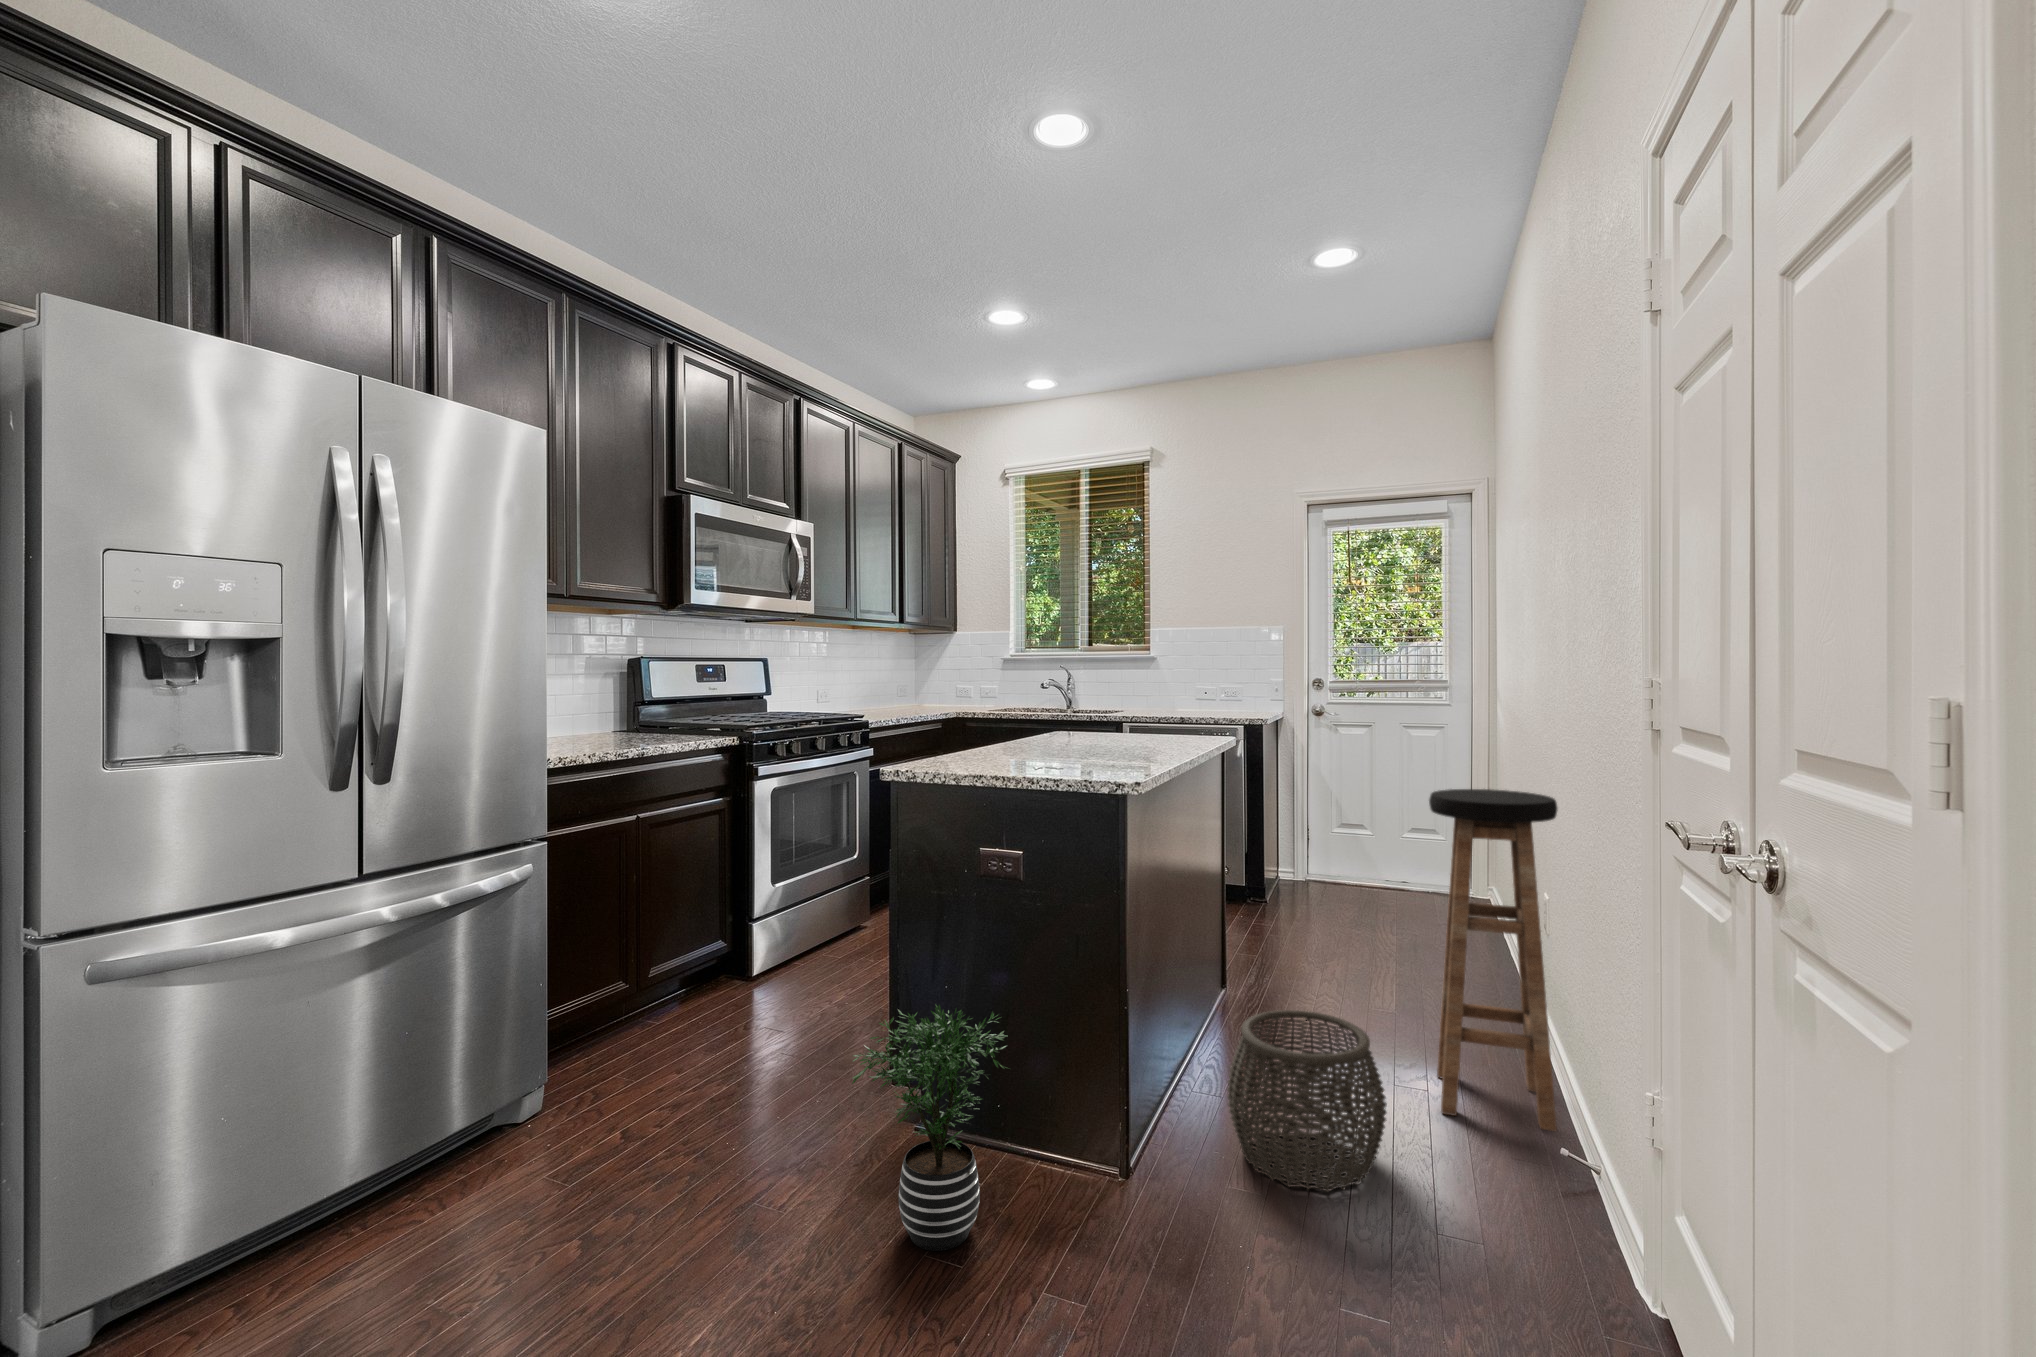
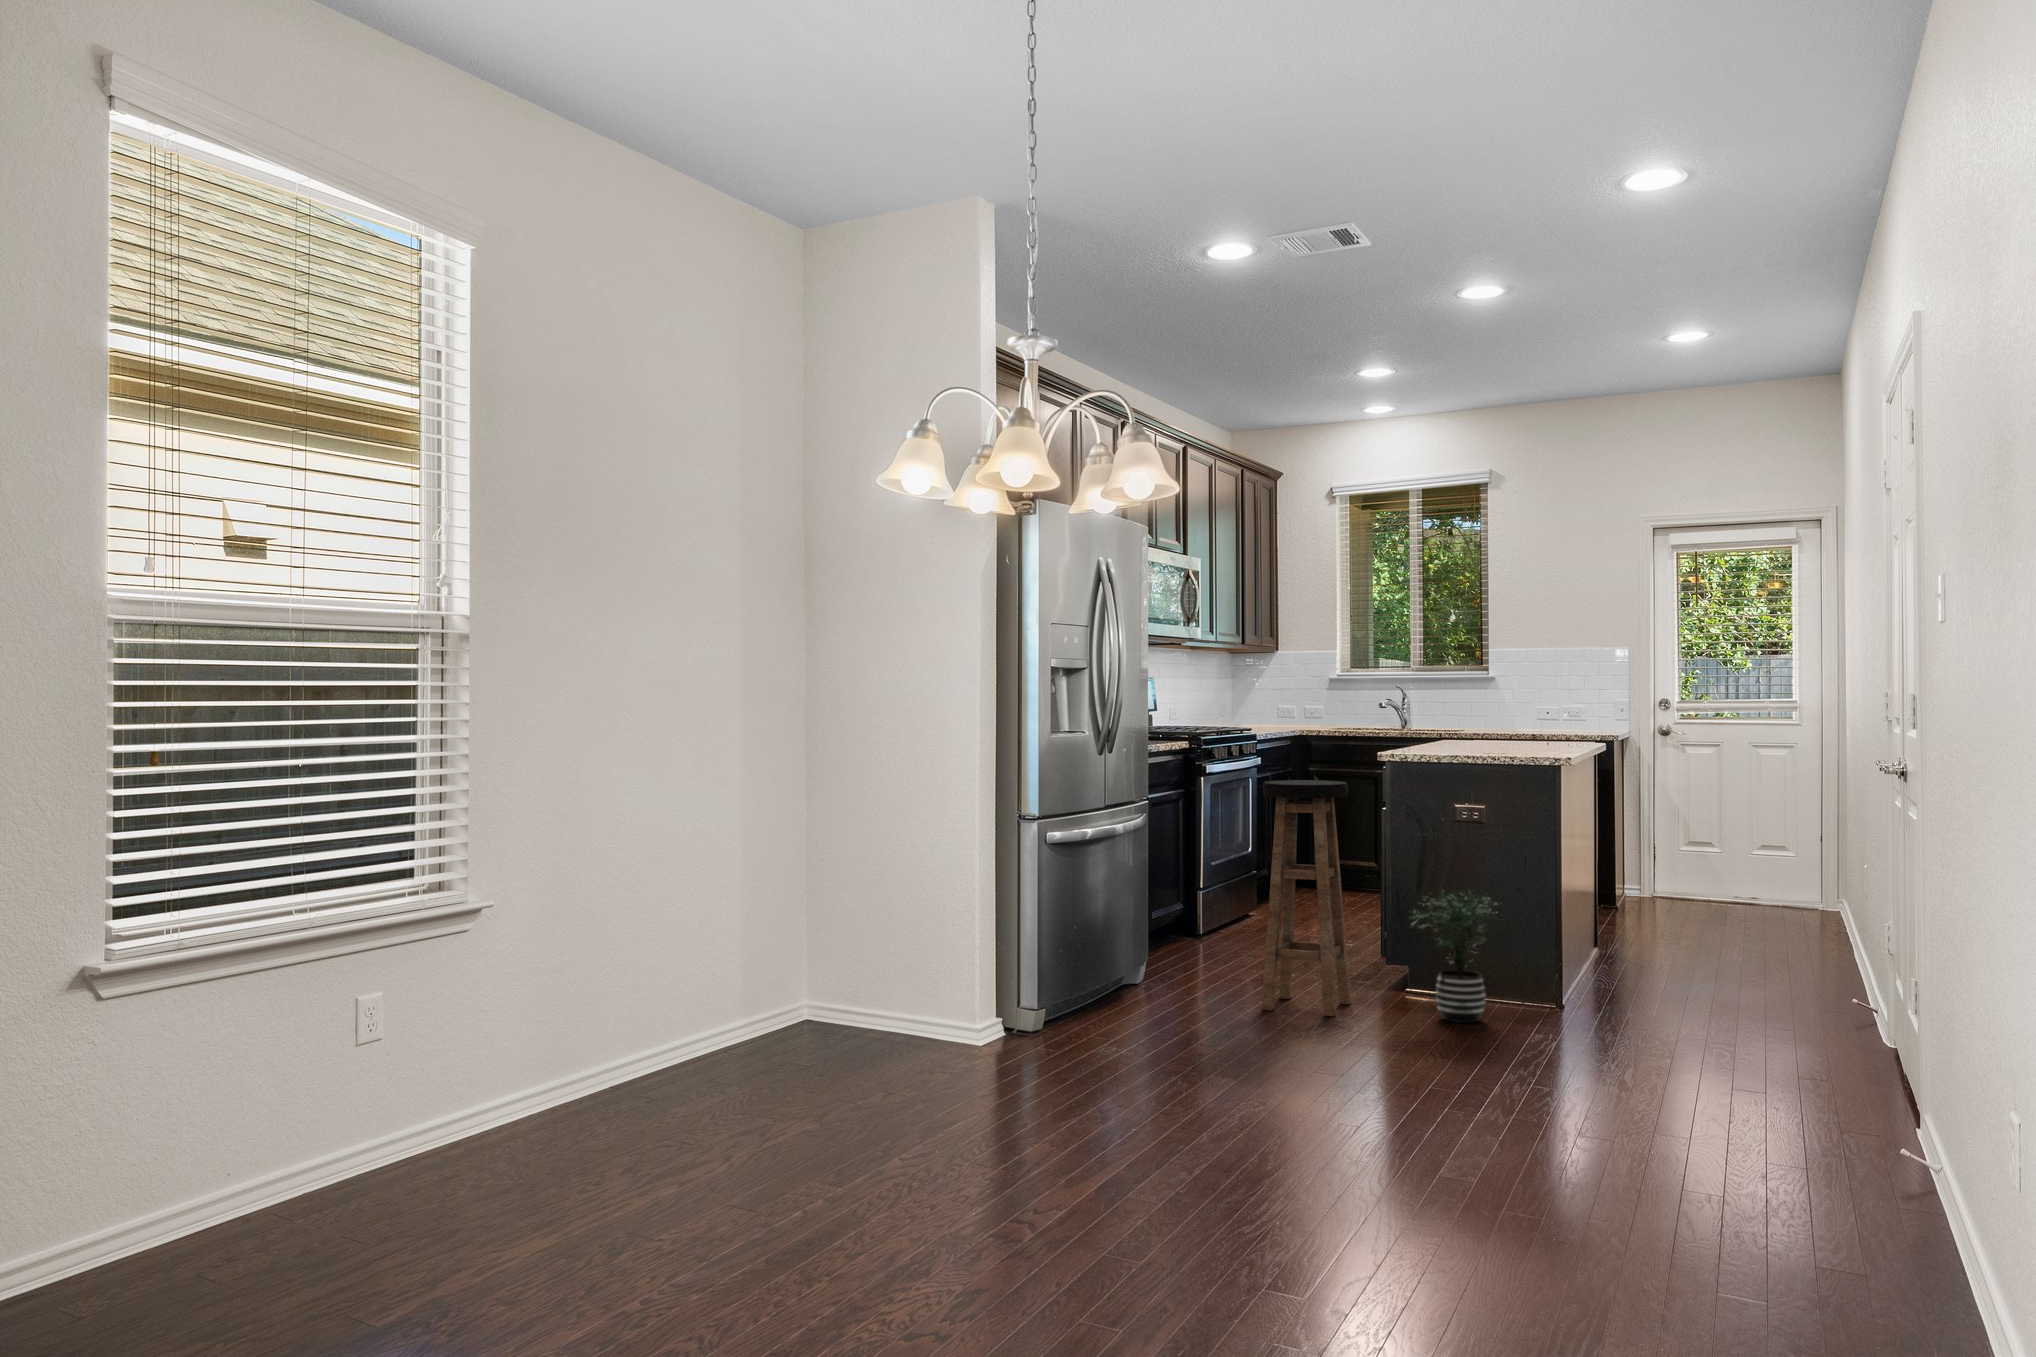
bar stool: present [1429,789,1558,1131] -> present [1262,780,1351,1016]
woven basket: present [1227,1010,1387,1192] -> none [1626,916,1735,1013]

